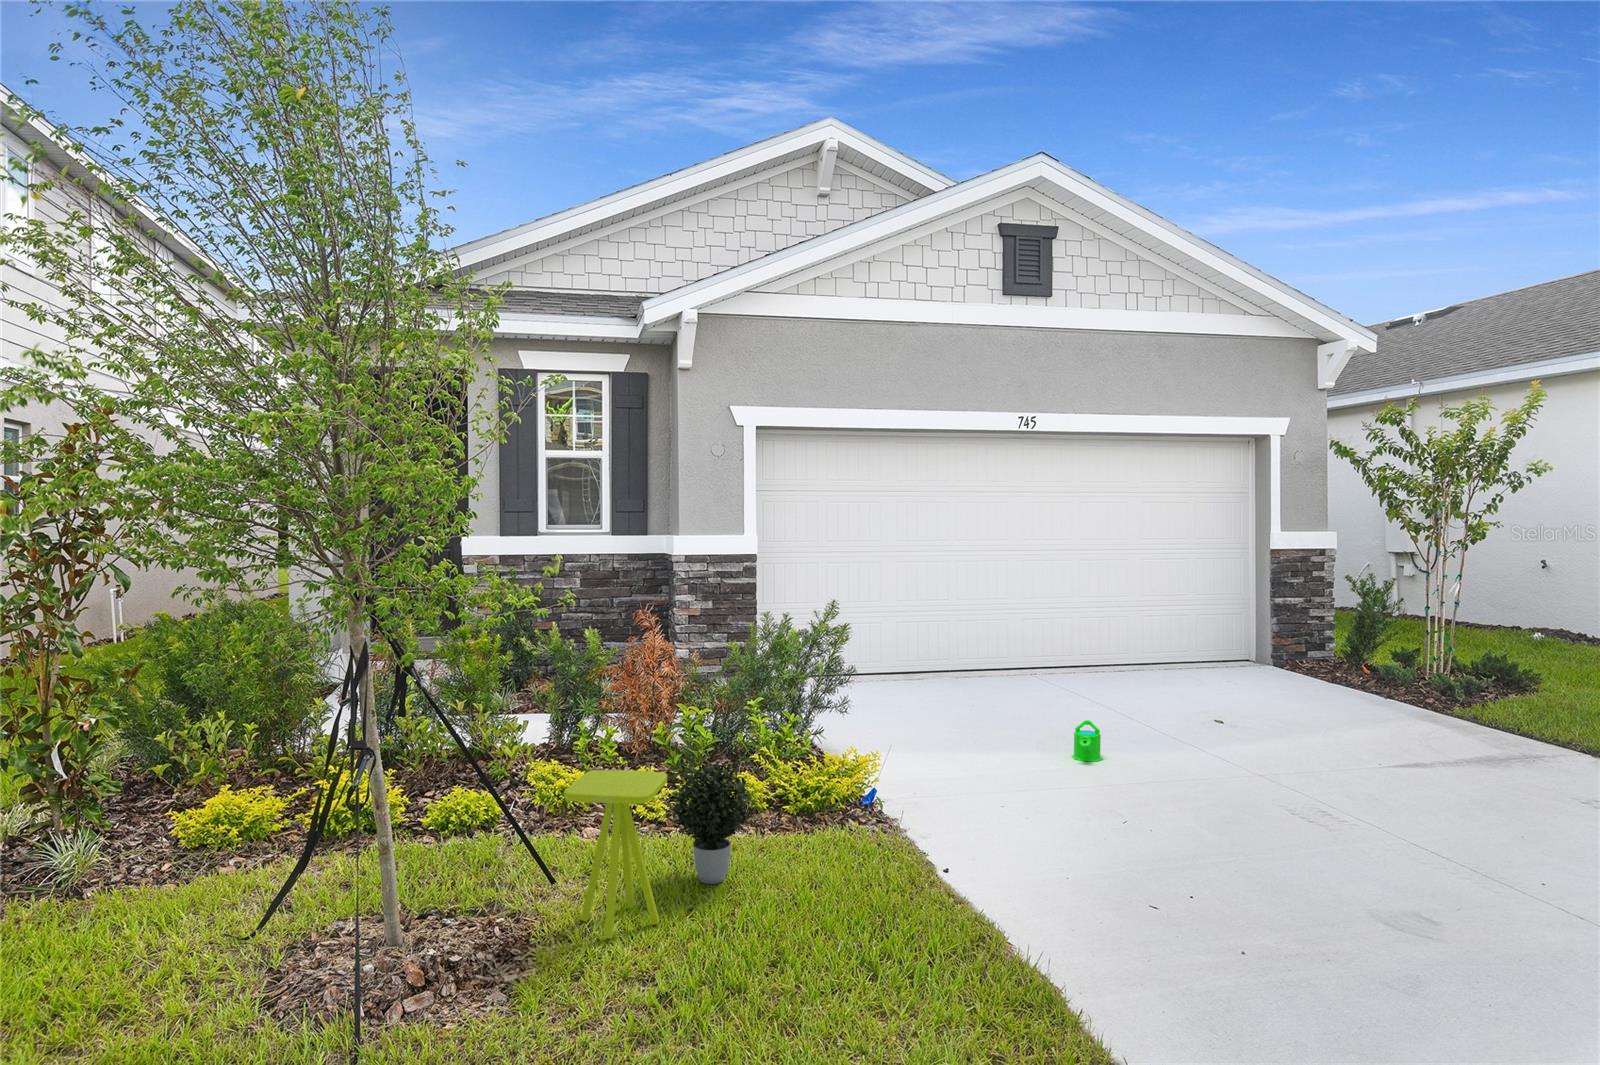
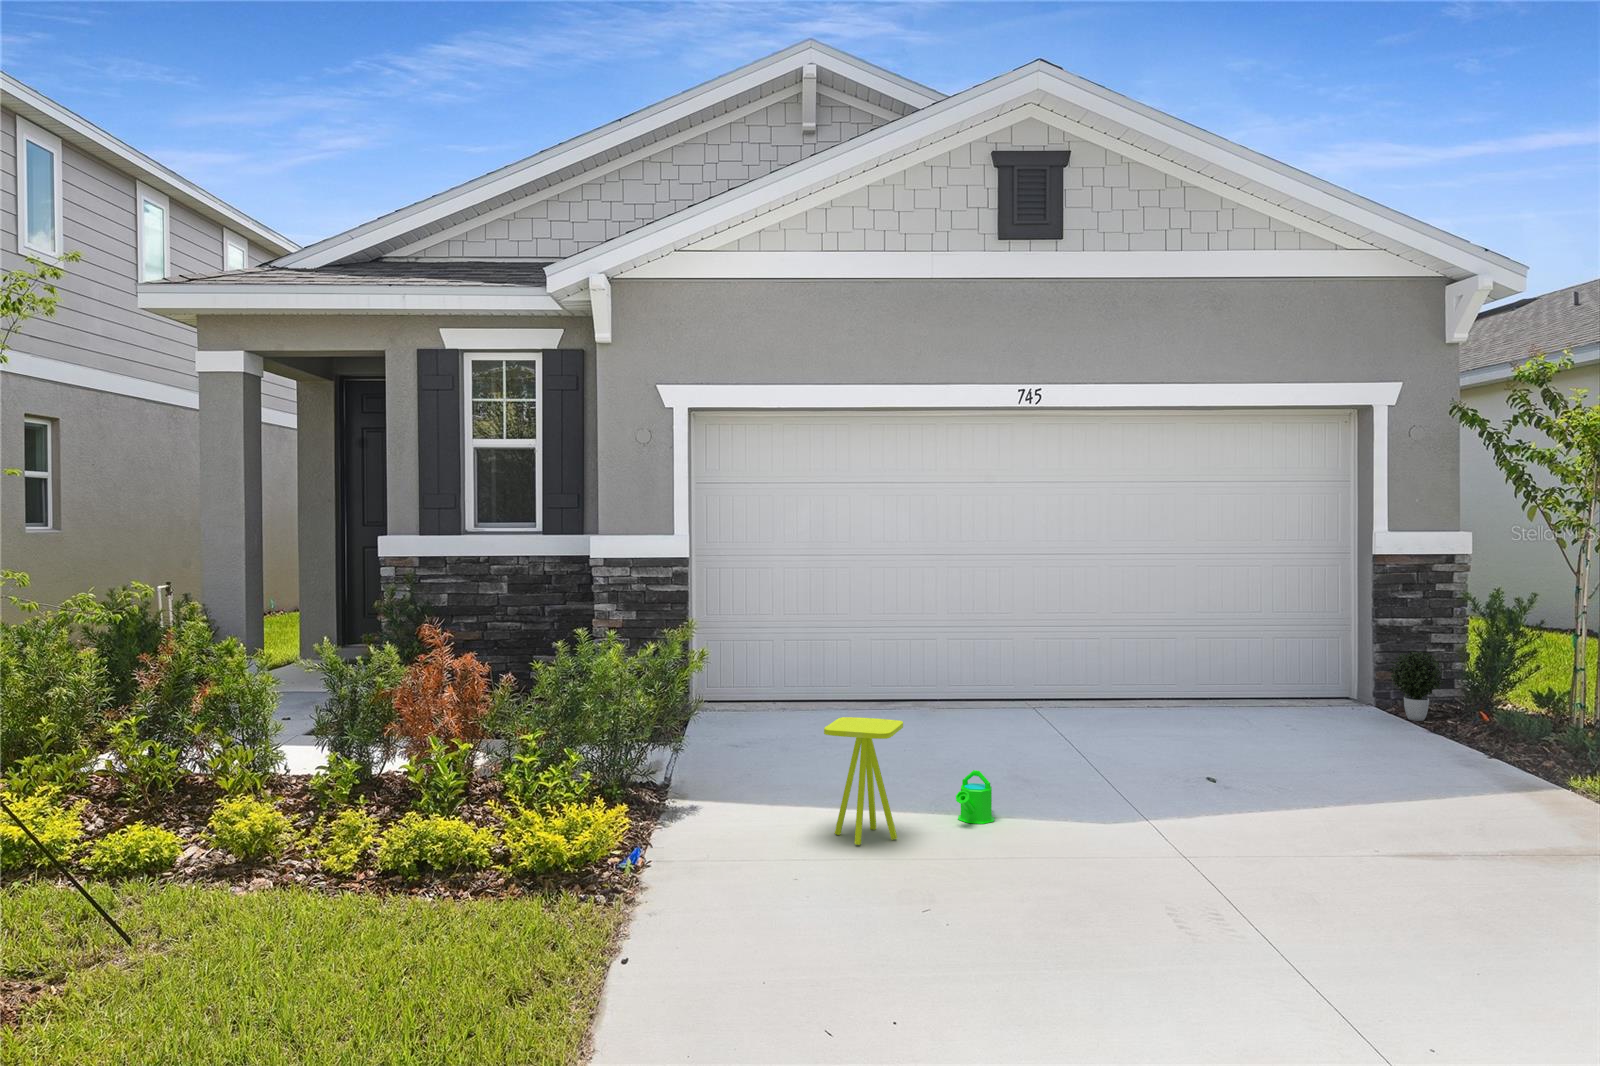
potted plant: present [670,763,754,884] -> present [1389,651,1445,721]
side table: present [565,770,667,938] -> present [824,717,903,845]

